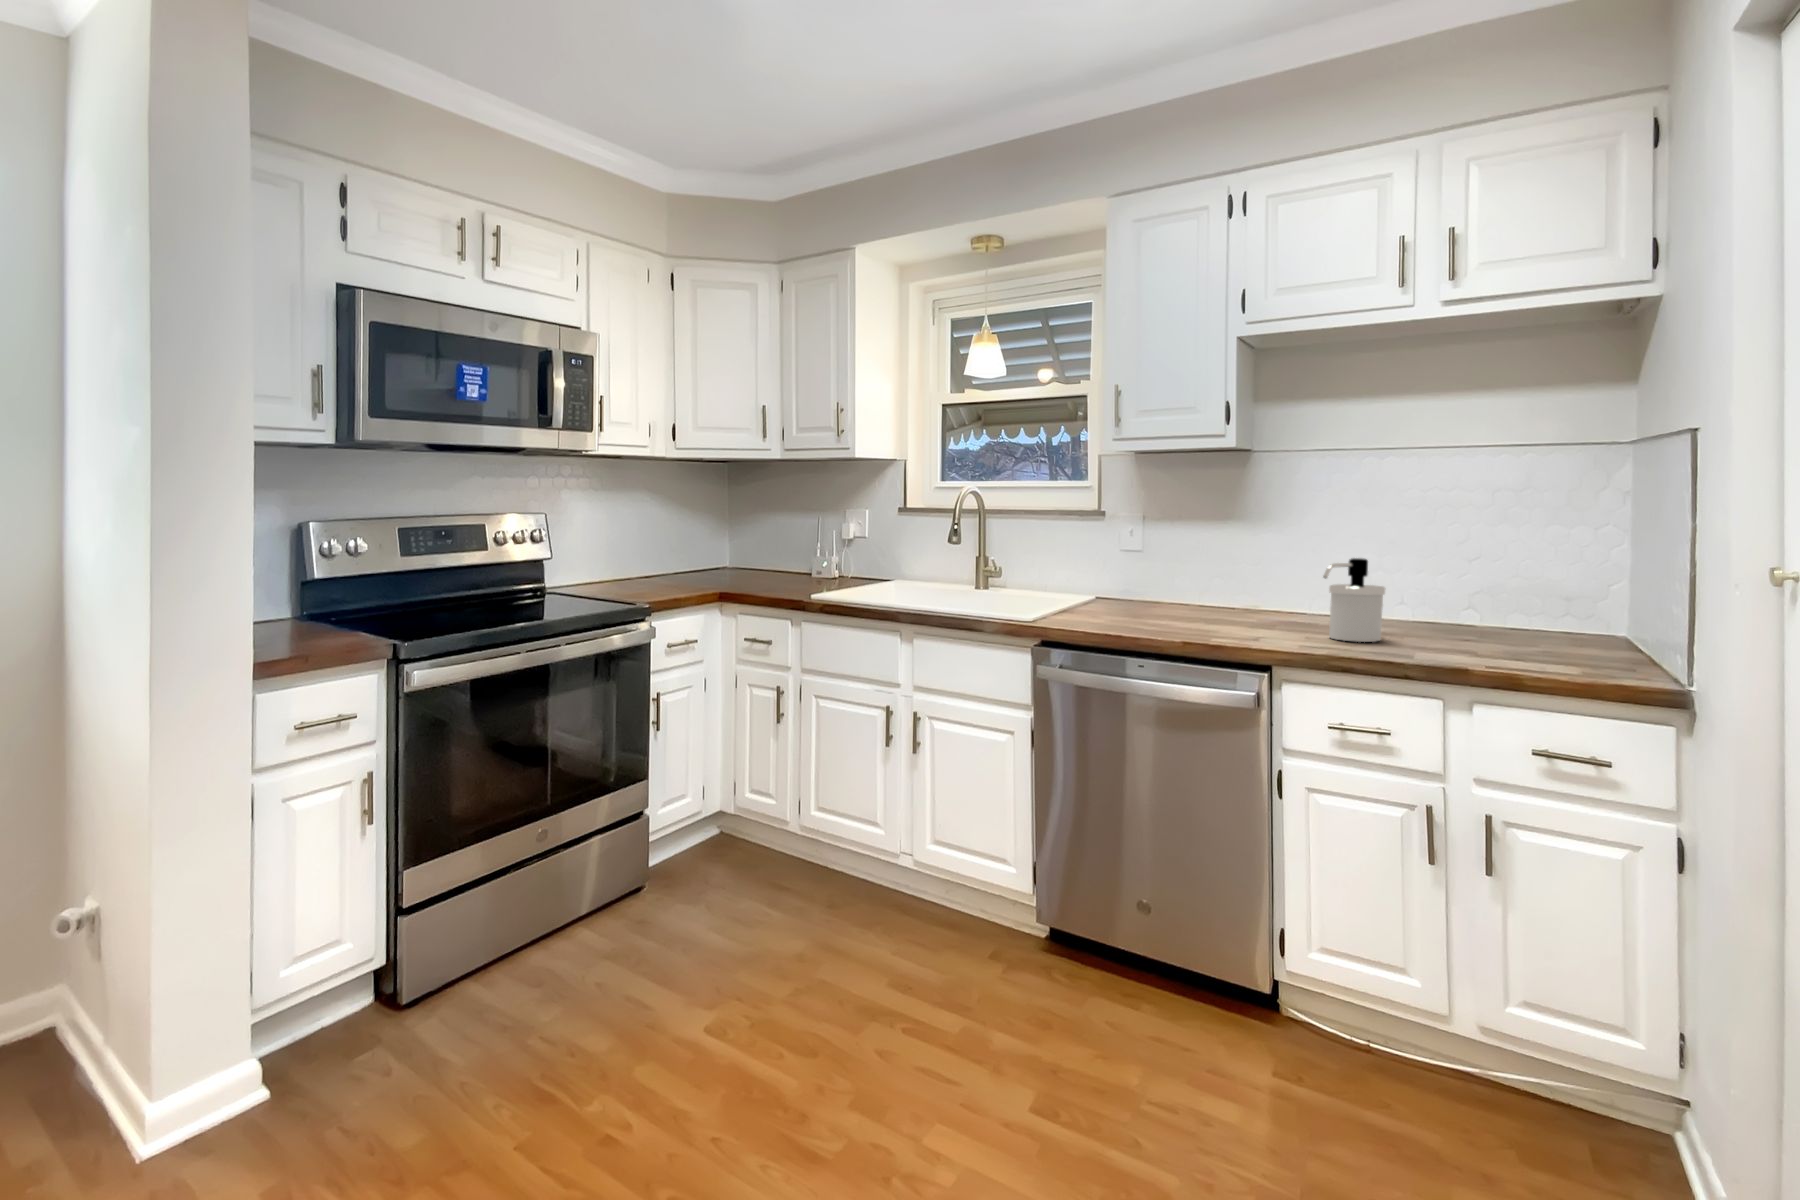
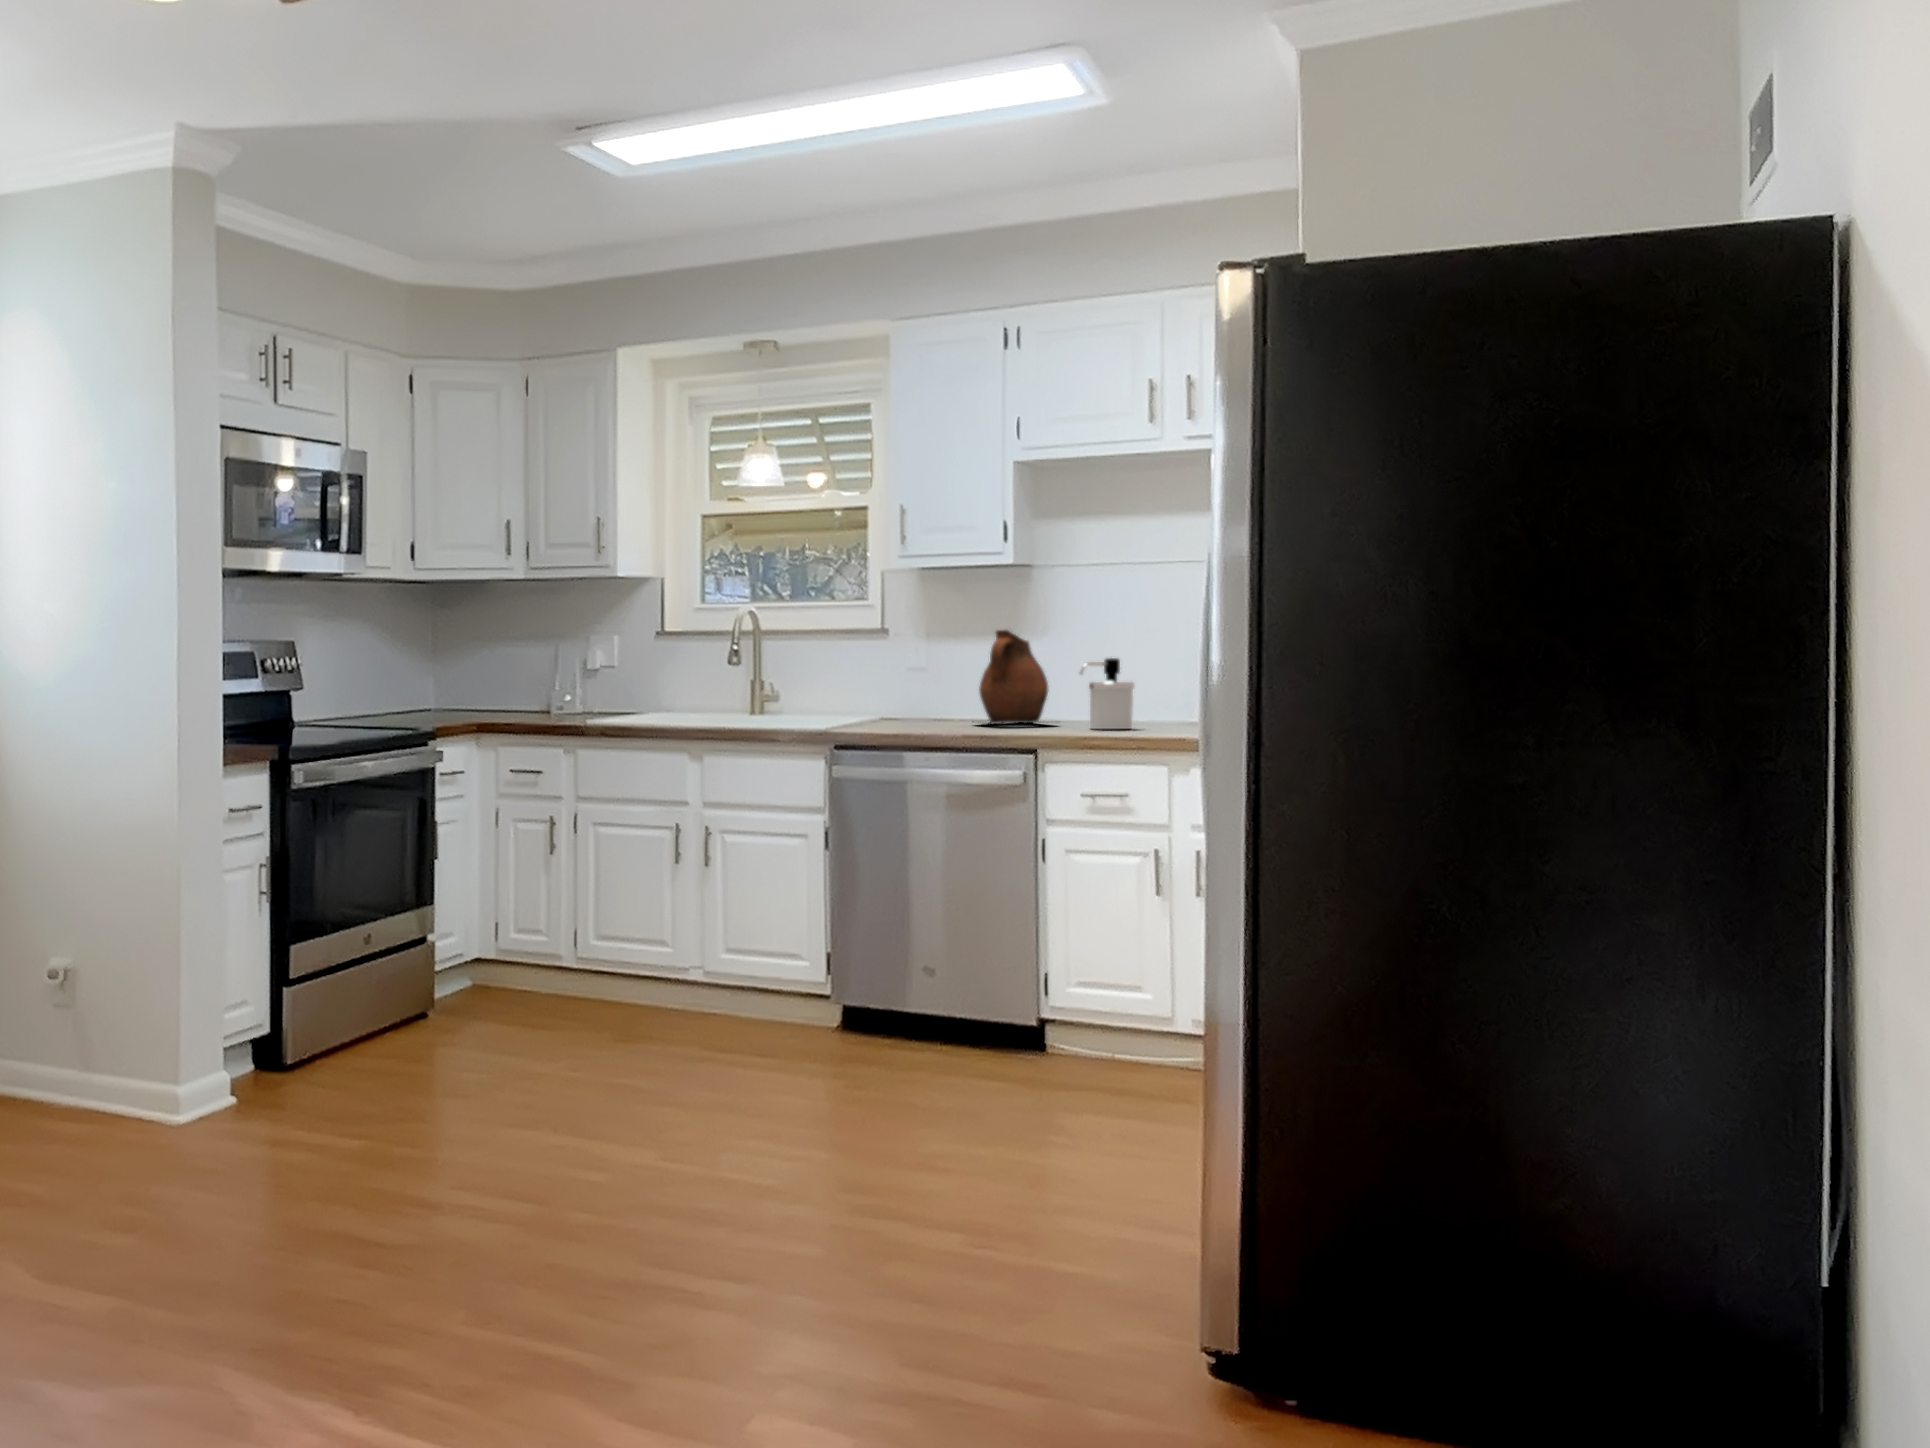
ceramic pitcher: none [1187,521,1290,627] -> present [978,630,1048,723]

